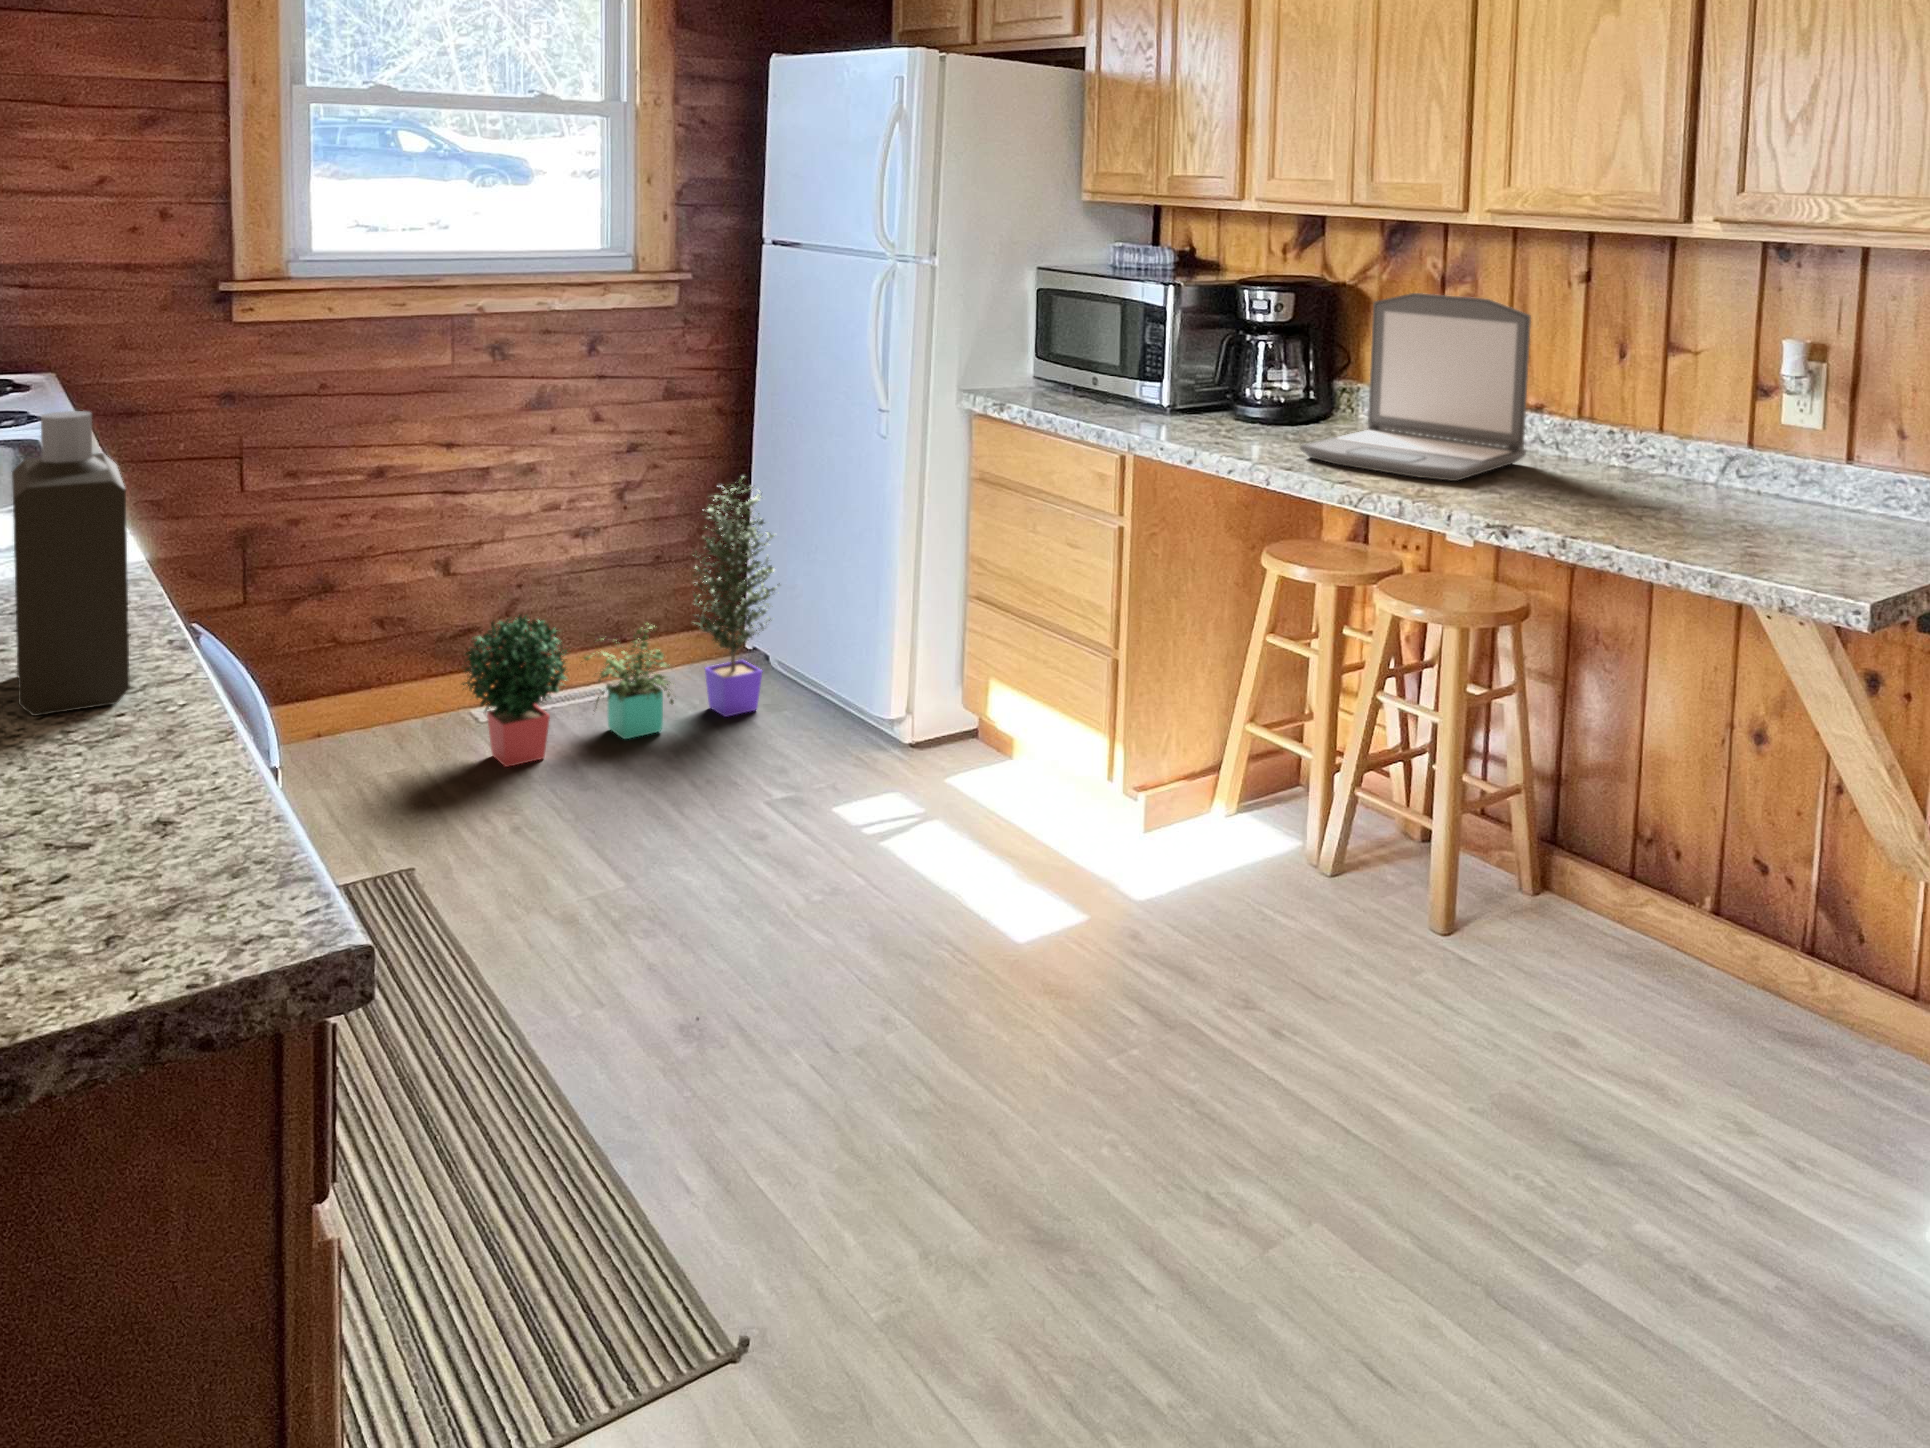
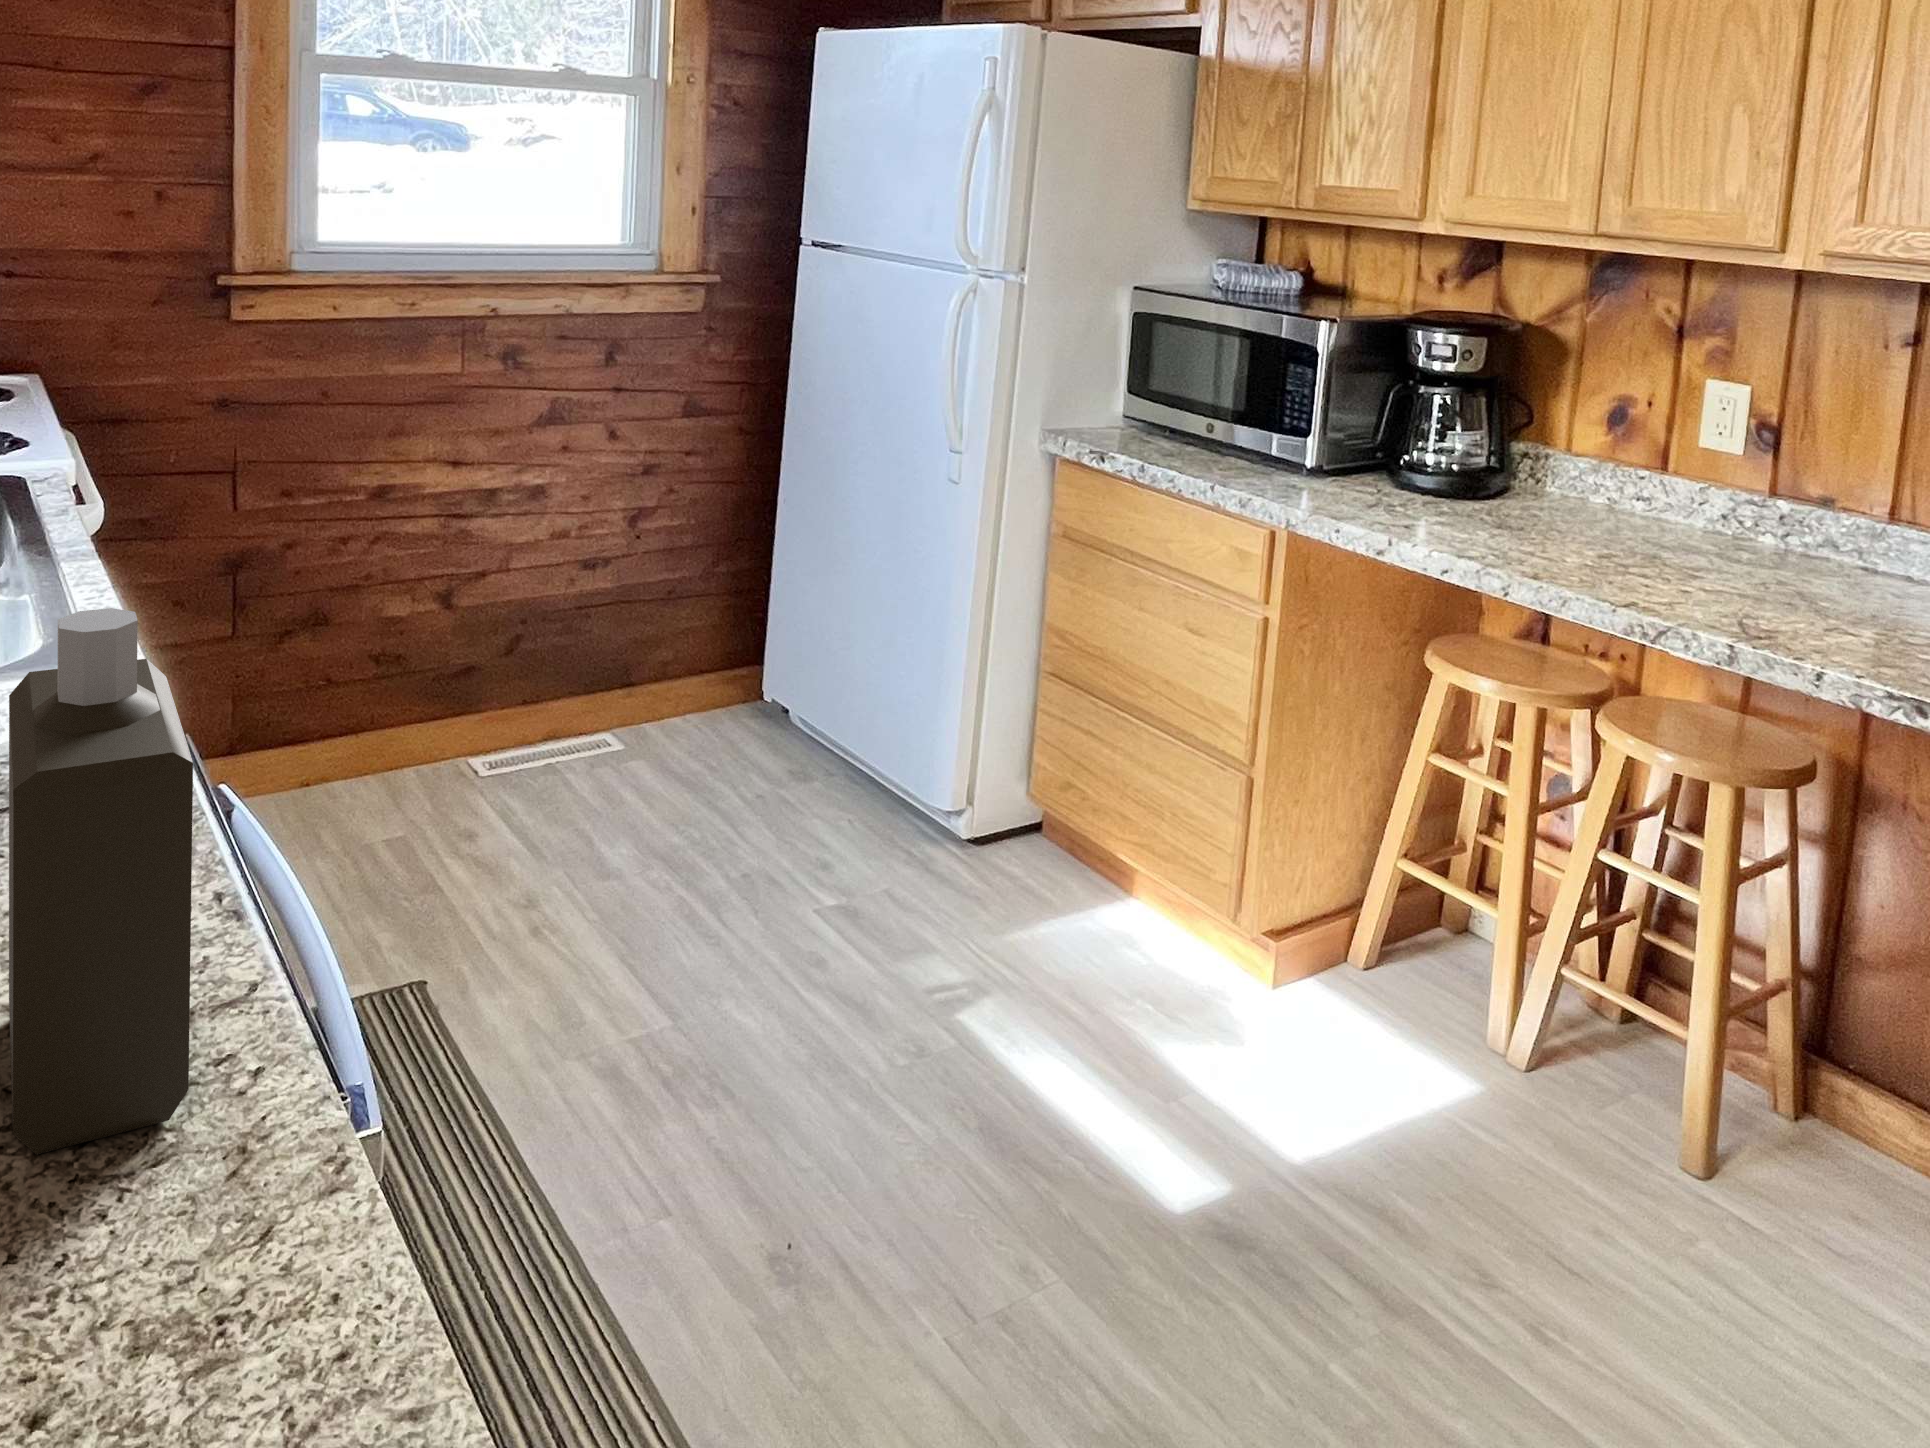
laptop: present [1300,293,1531,481] -> none [1531,349,1851,608]
potted plant: present [463,477,780,767] -> none [467,509,817,841]

